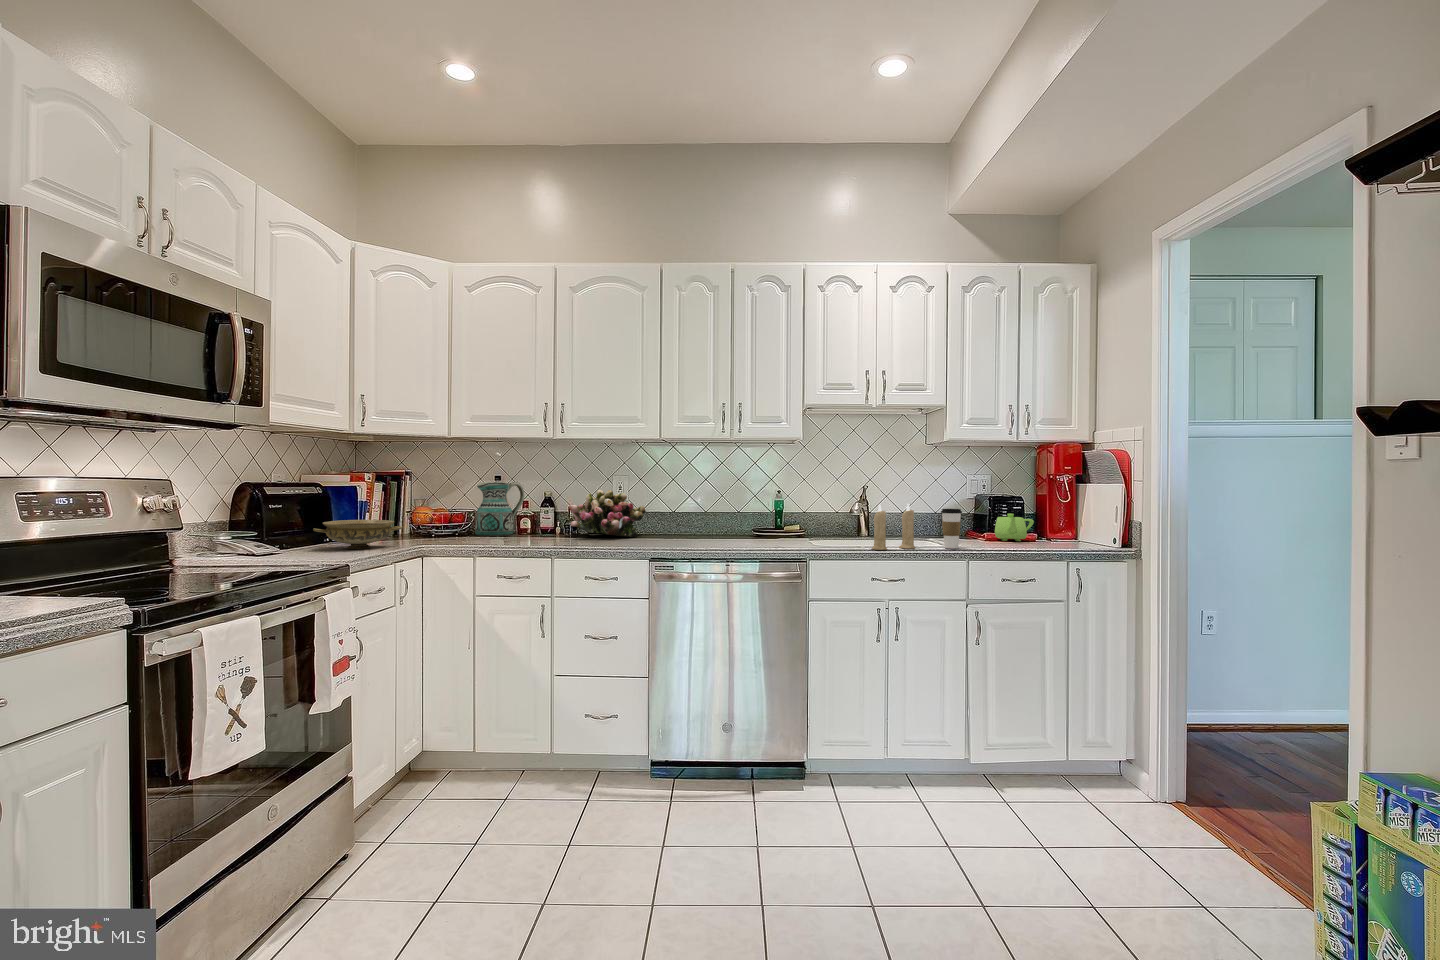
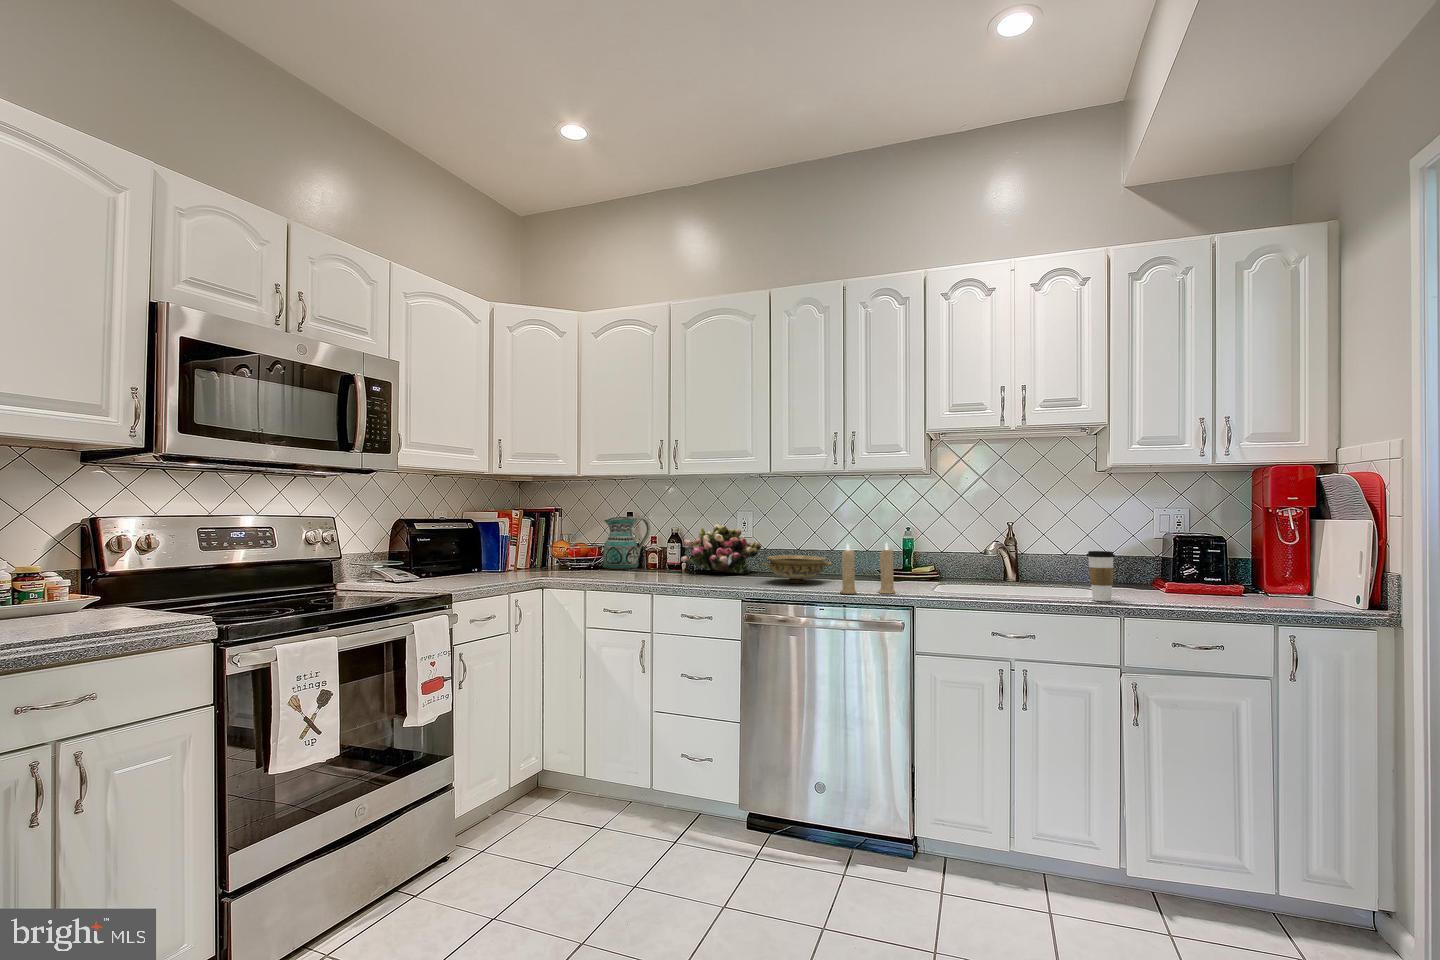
candle: present [871,504,915,550] -> present [840,543,896,594]
teapot: present [995,514,1034,541] -> none [1186,558,1242,595]
ceramic bowl: present [313,520,403,549] -> present [761,555,832,583]

